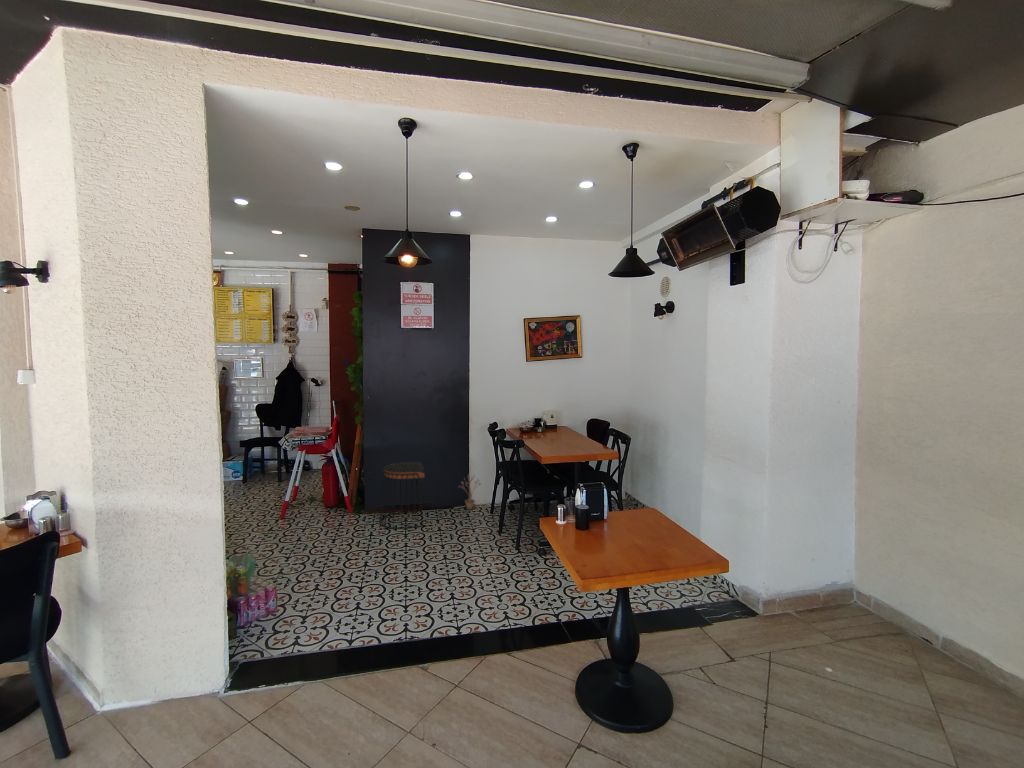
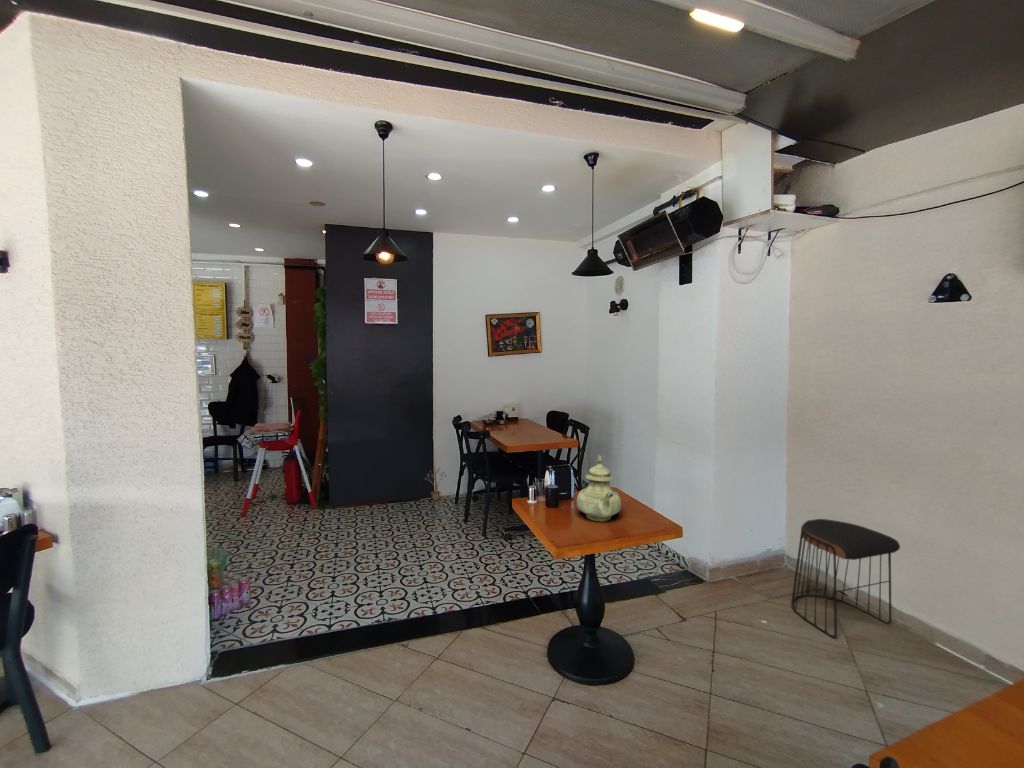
stool: present [379,461,425,529] -> present [791,519,900,637]
teapot: none [609,474,660,549] -> present [577,455,622,521]

